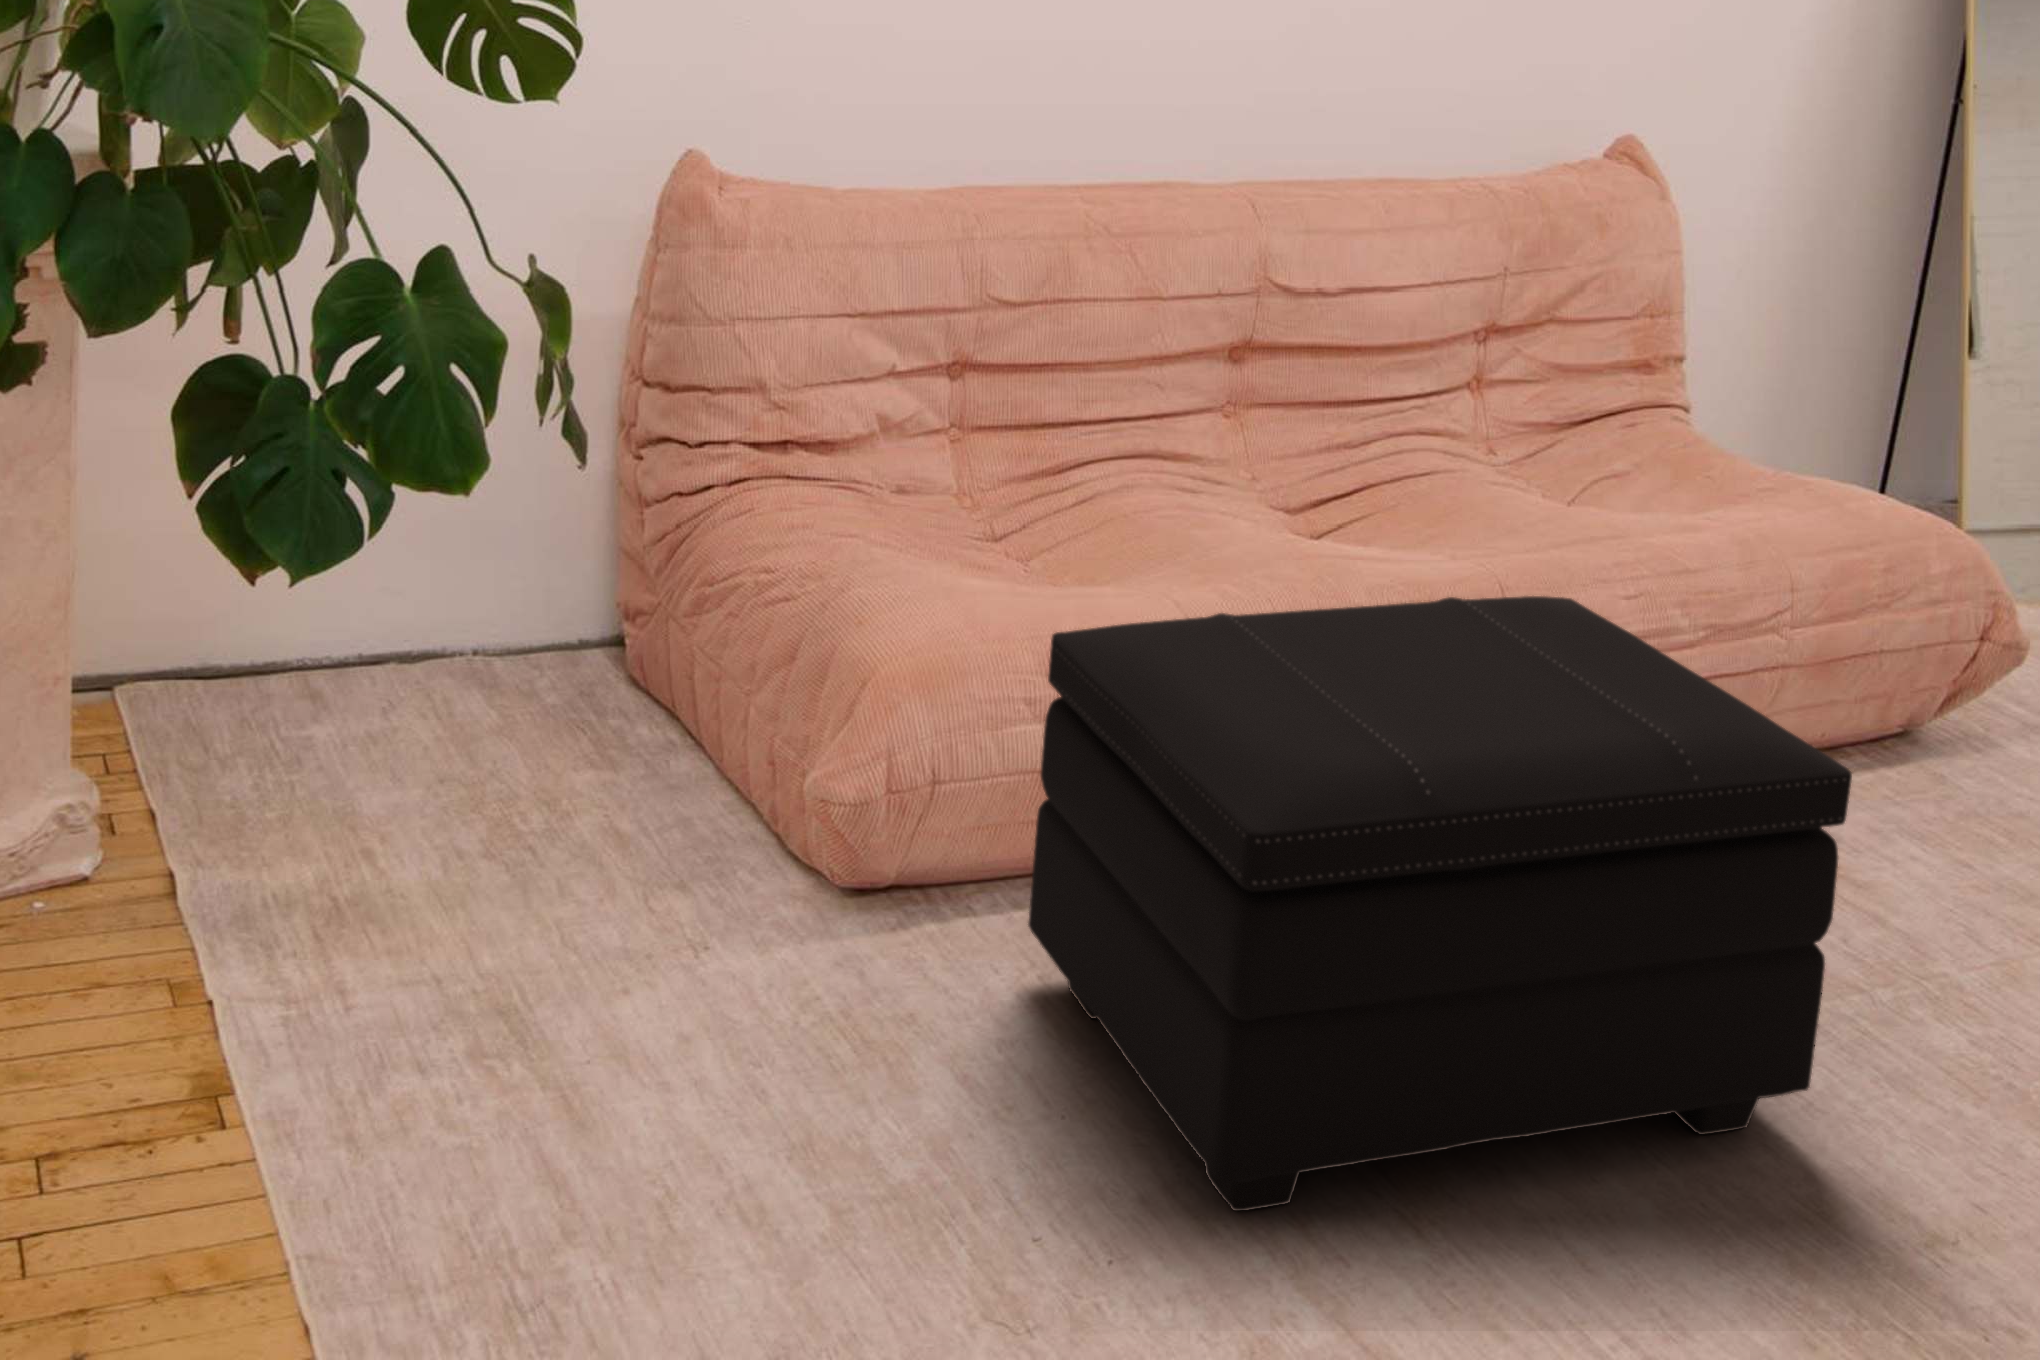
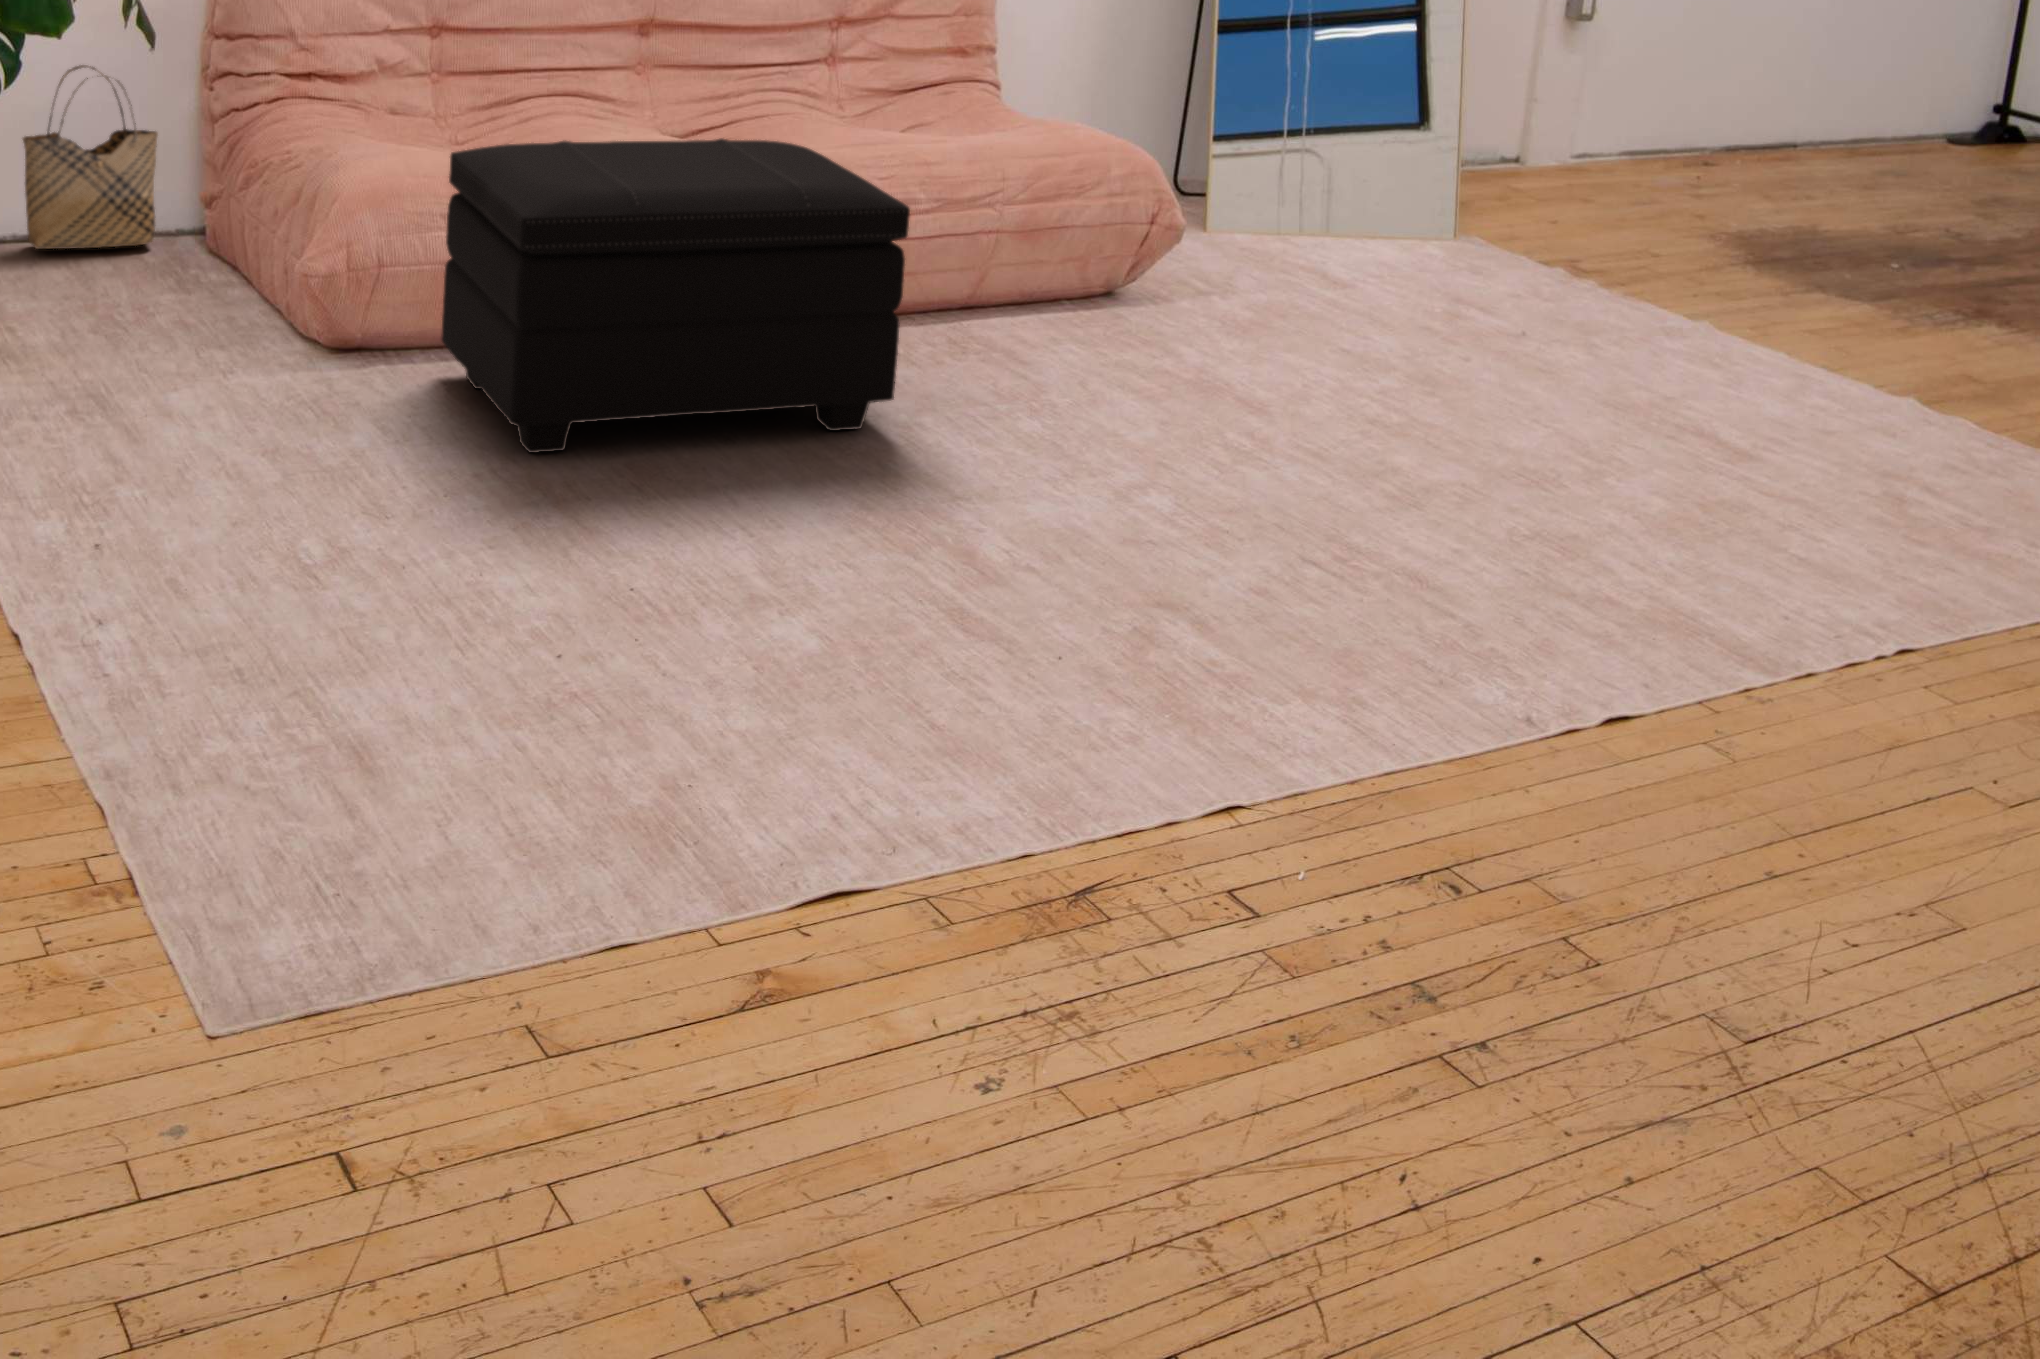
woven basket: none [378,415,562,688] -> present [23,65,158,249]

